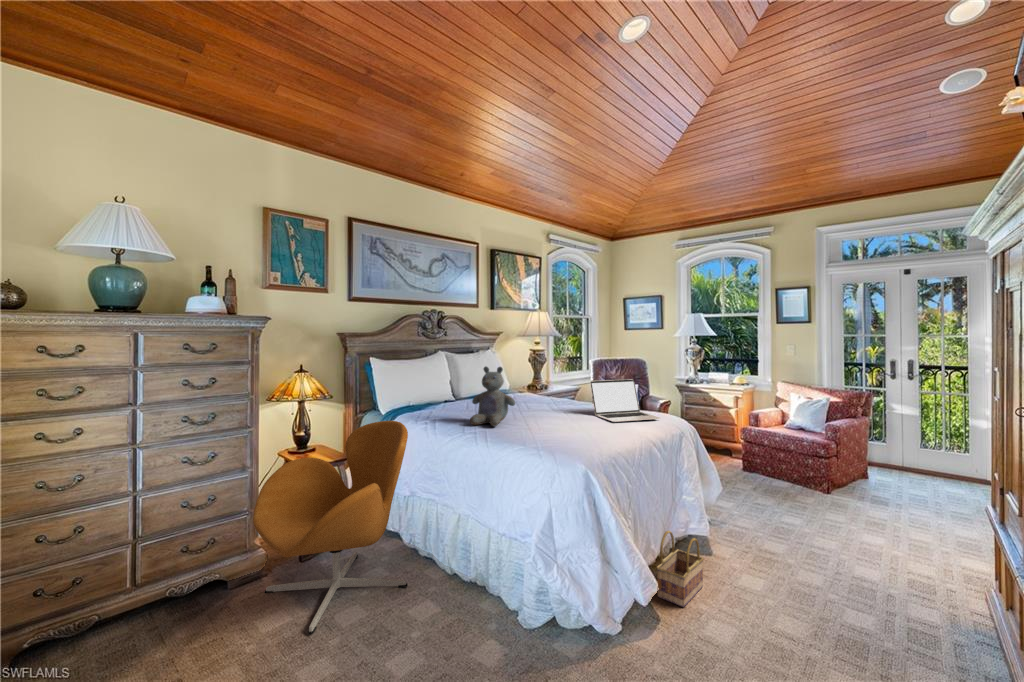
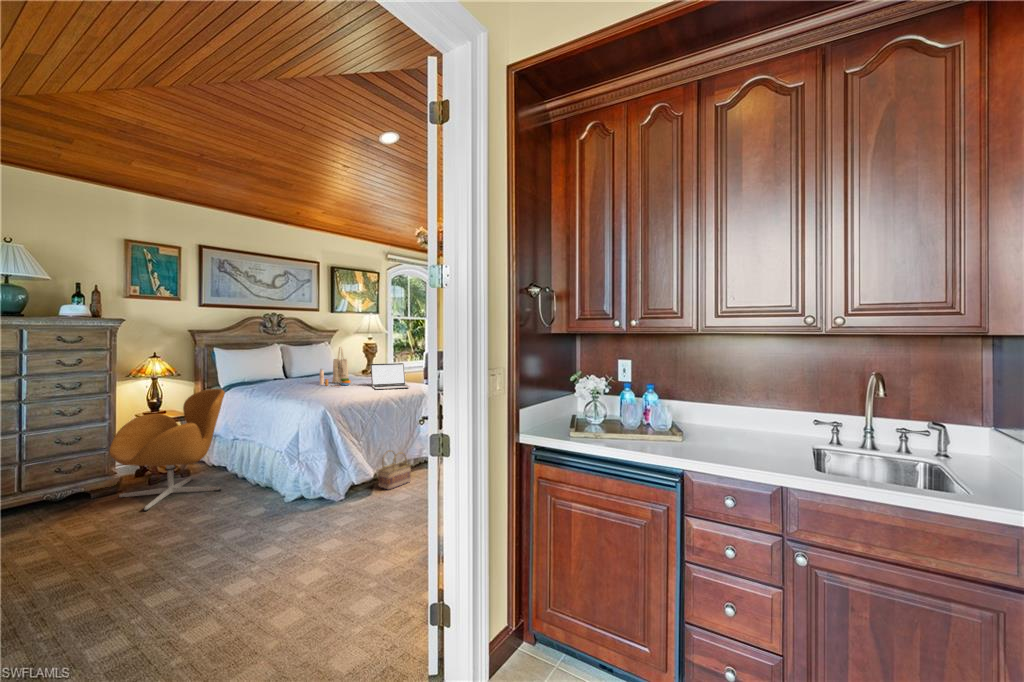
tote bag: none [514,355,560,416] -> present [320,347,351,387]
stuffed bear: present [470,366,515,427] -> none [273,354,307,392]

